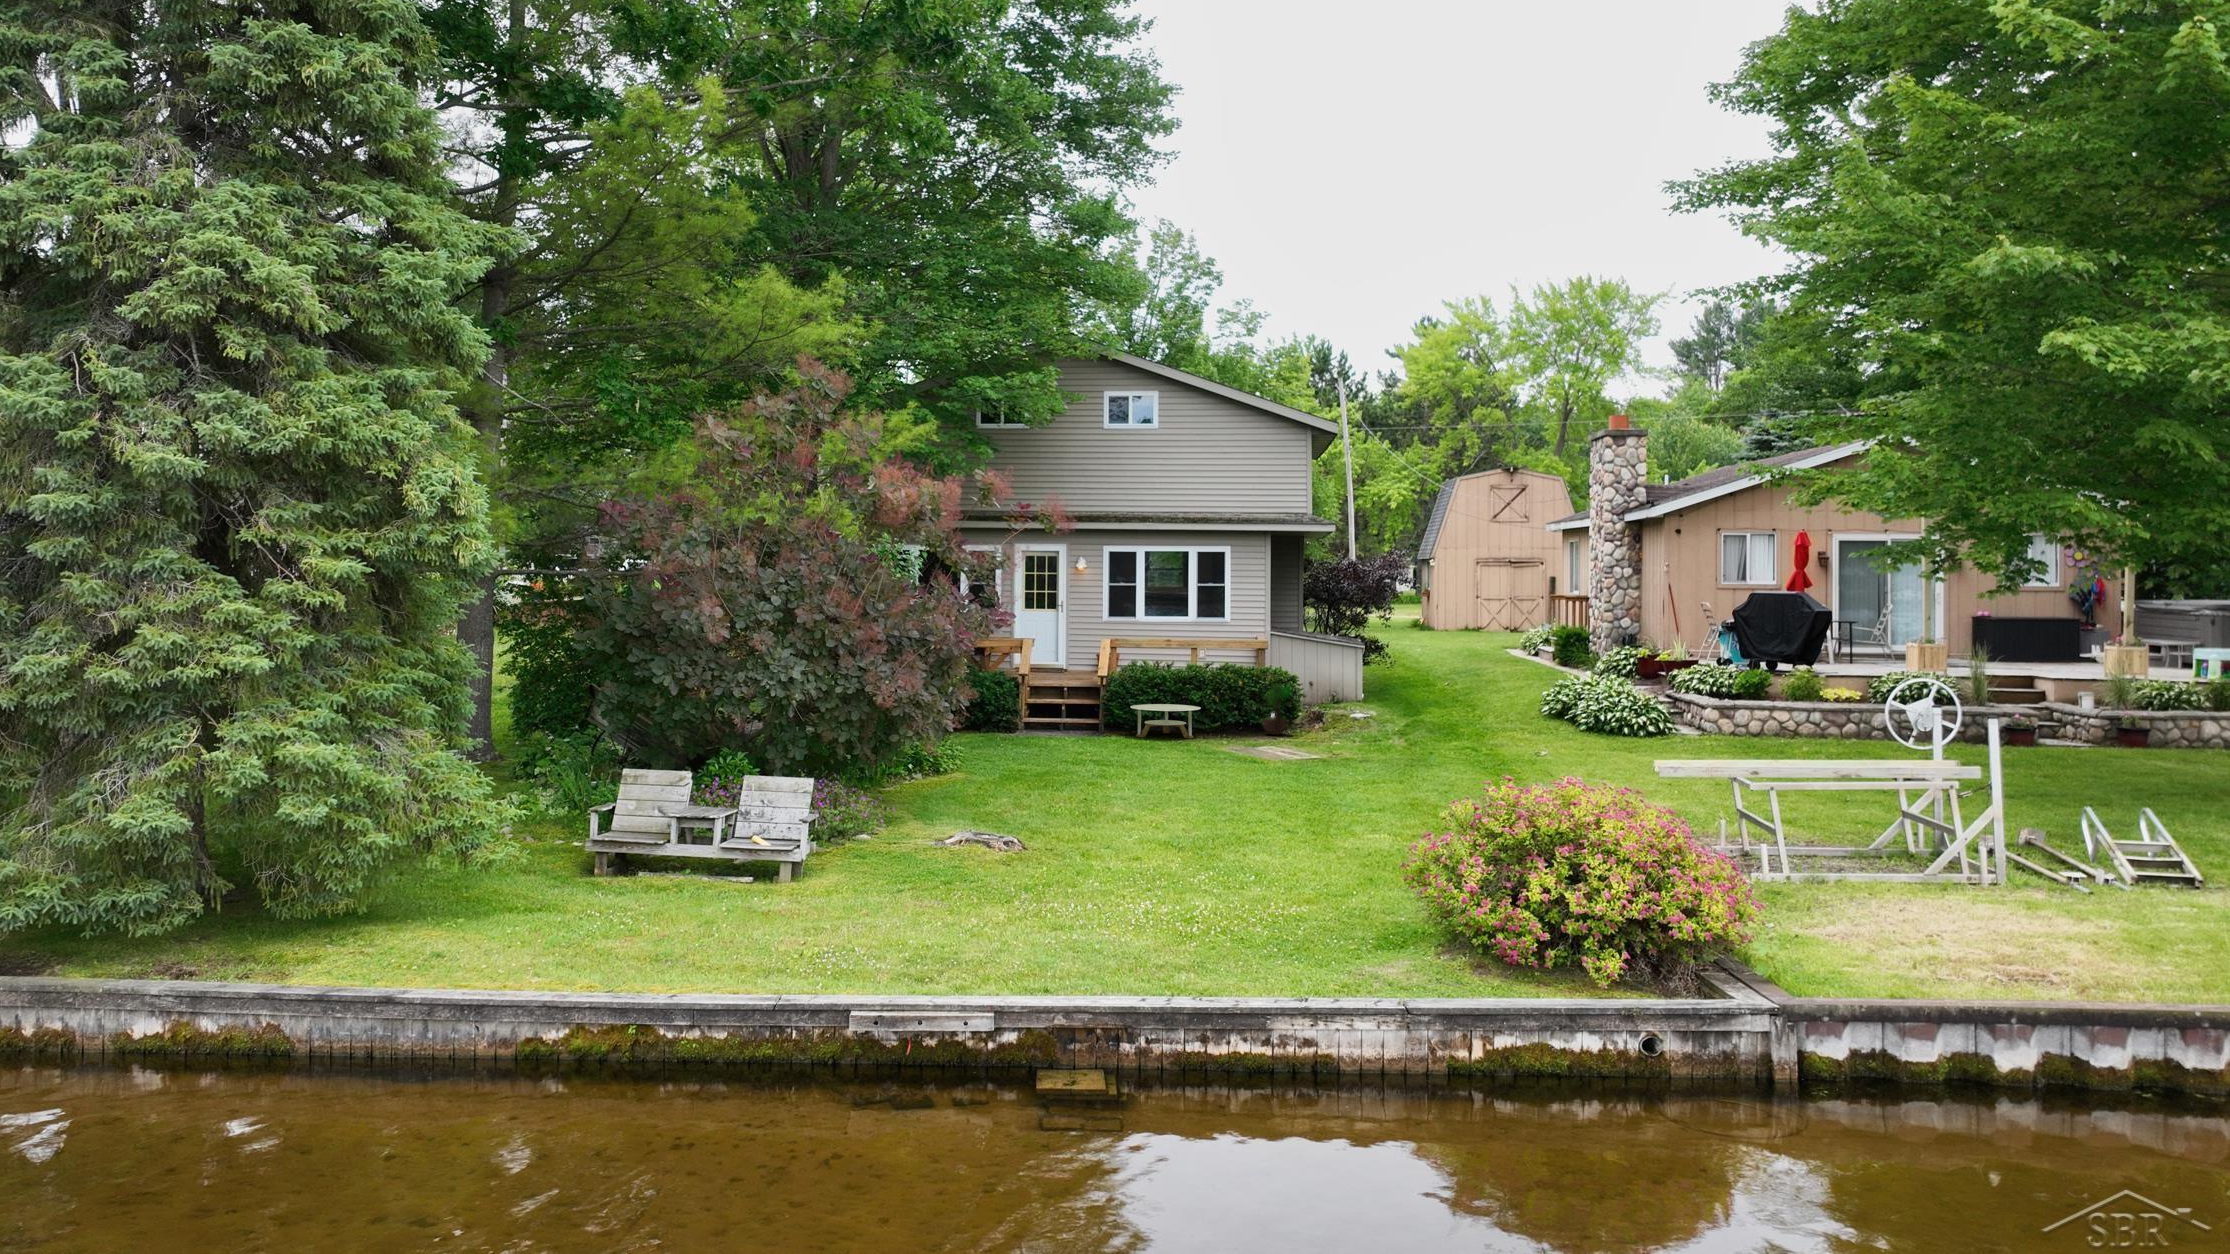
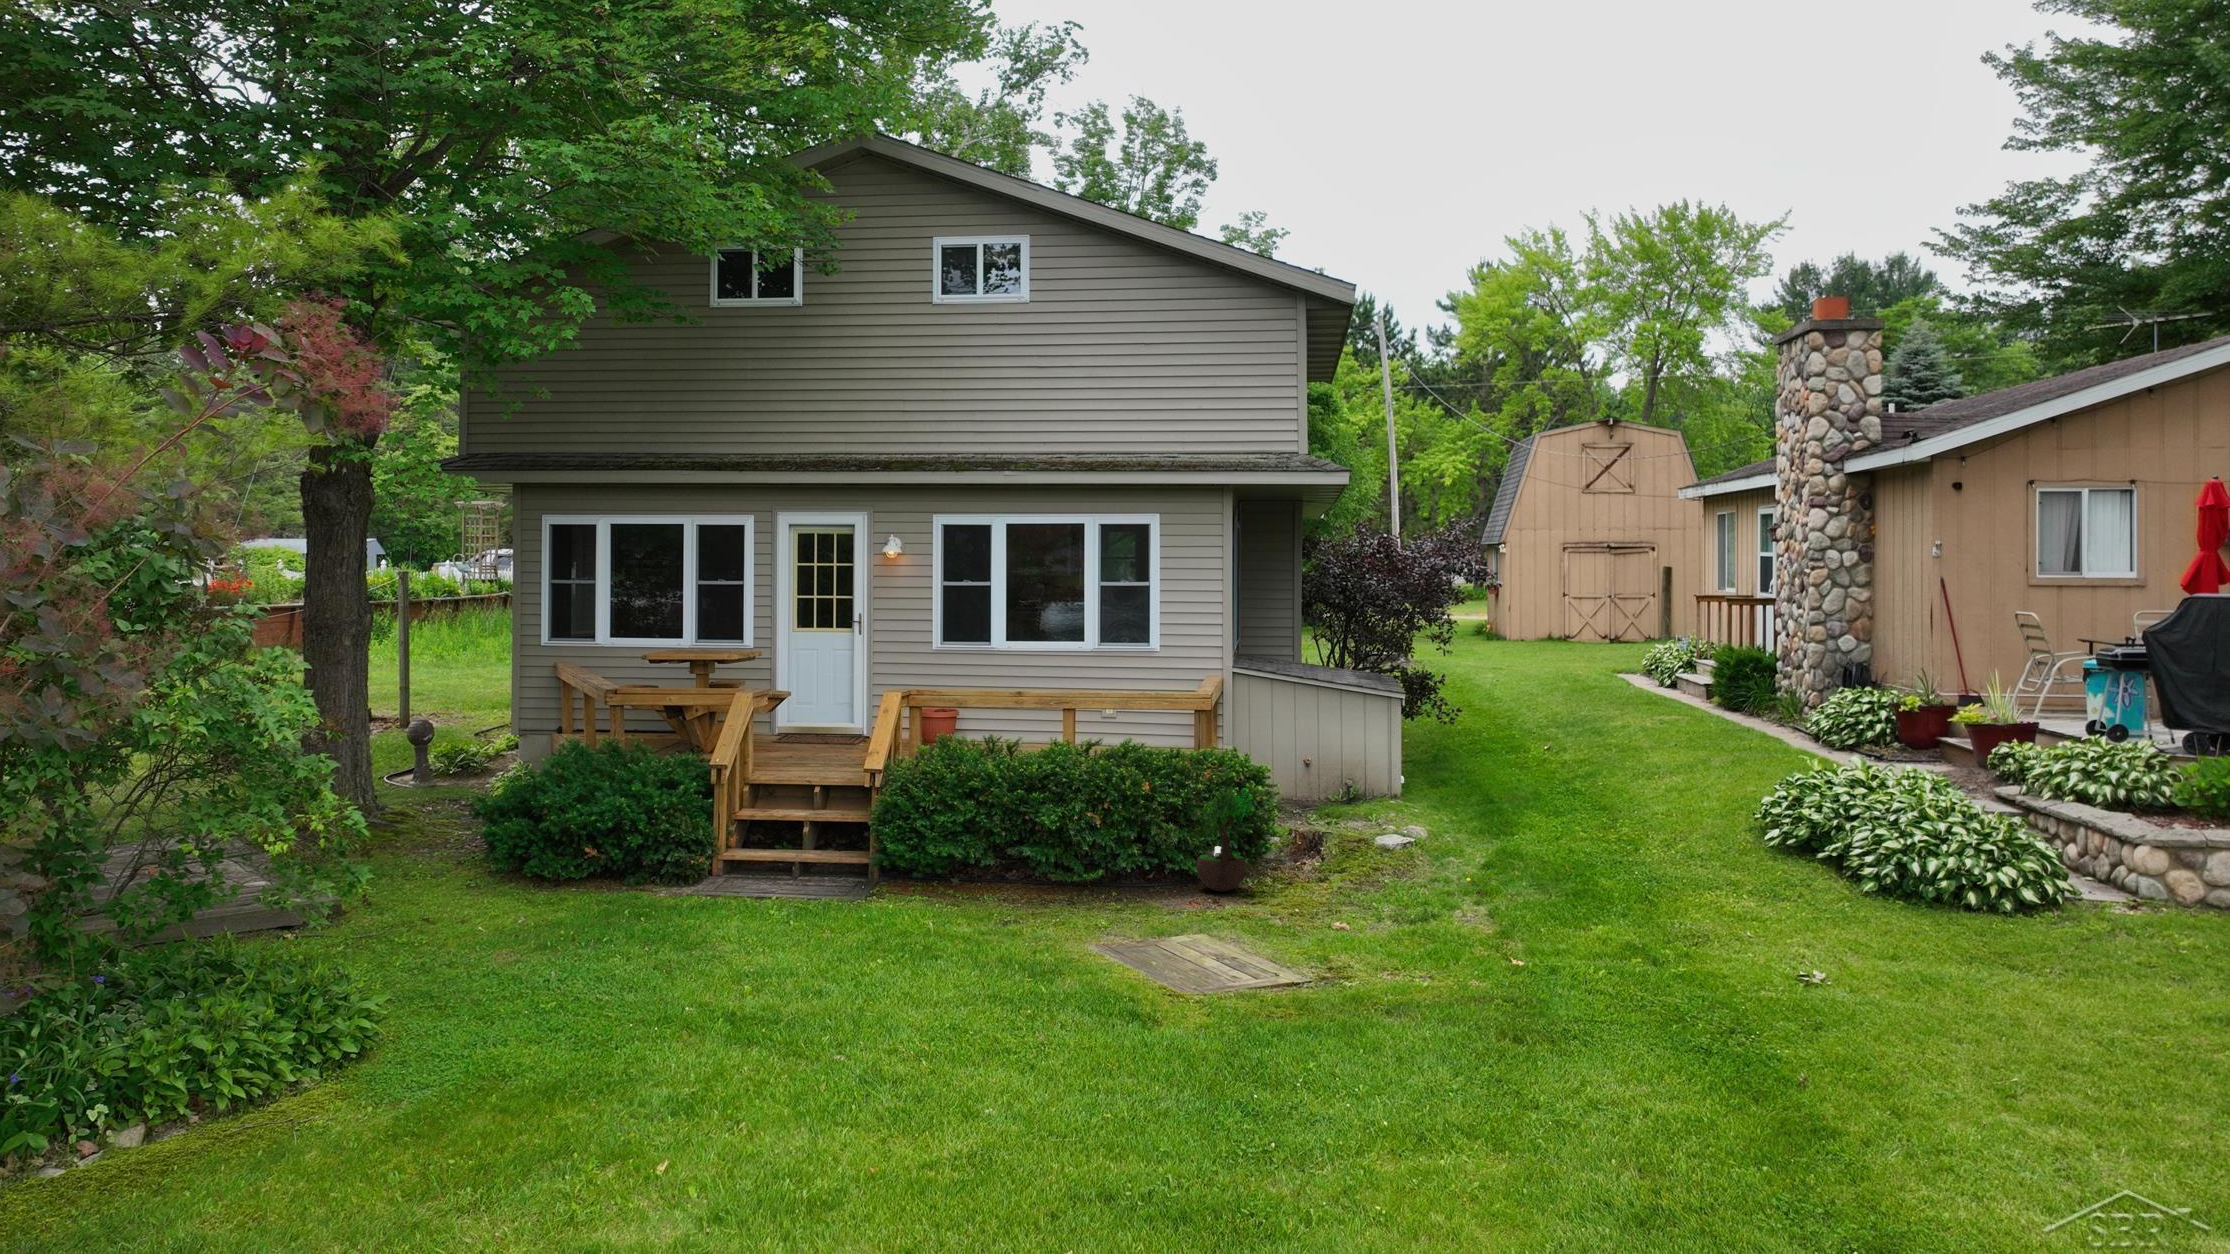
round table: present [1130,704,1201,738] -> none [924,824,1068,905]

